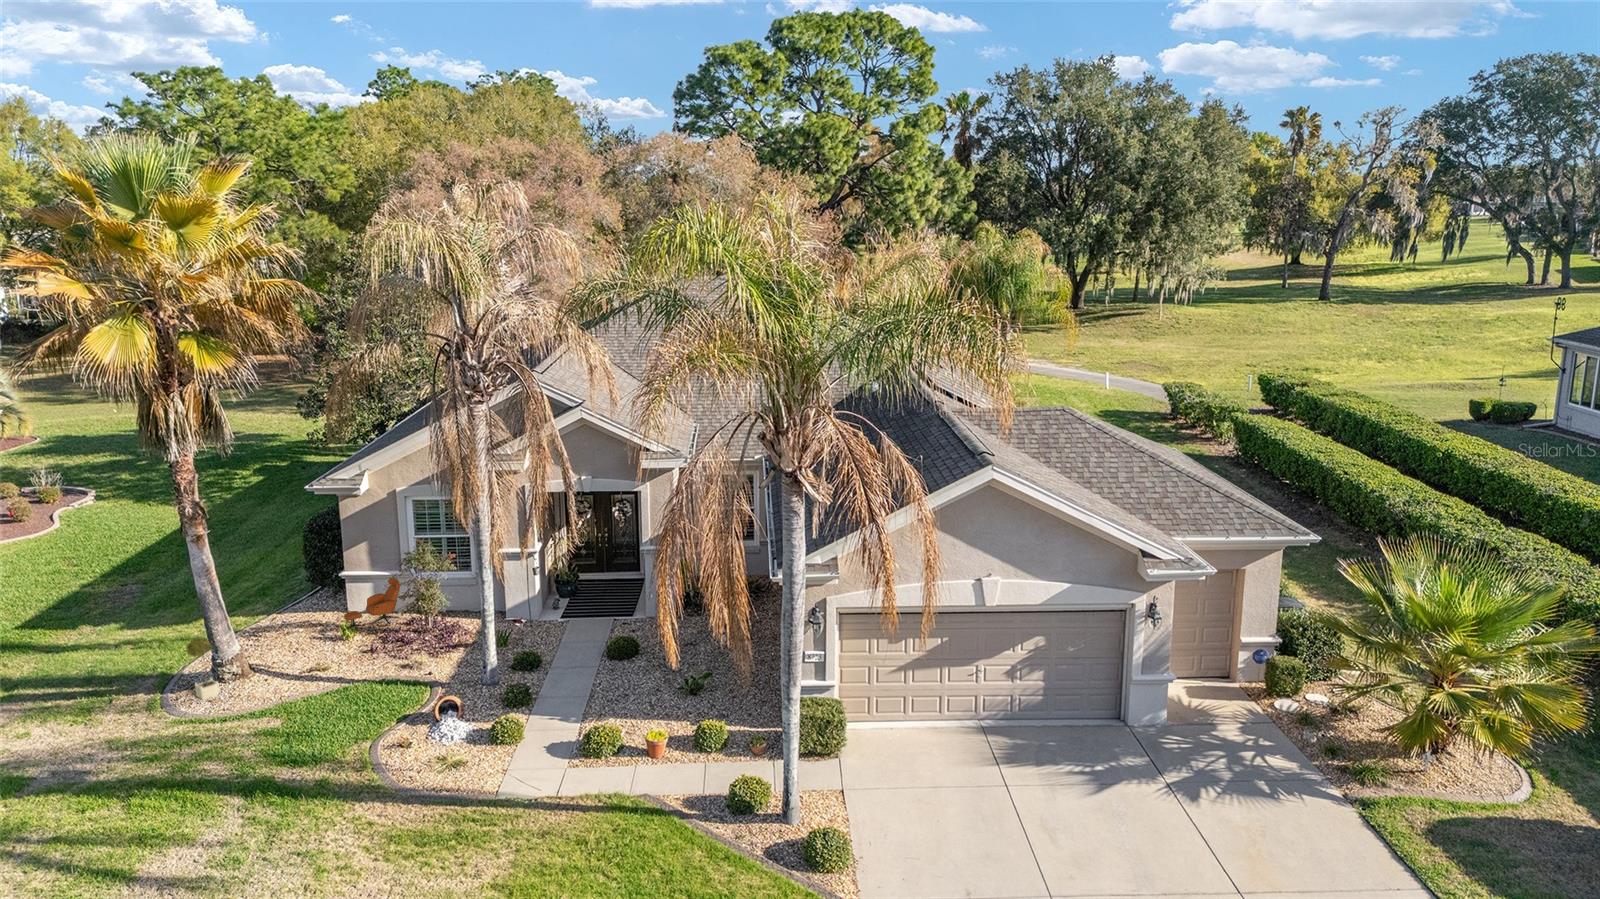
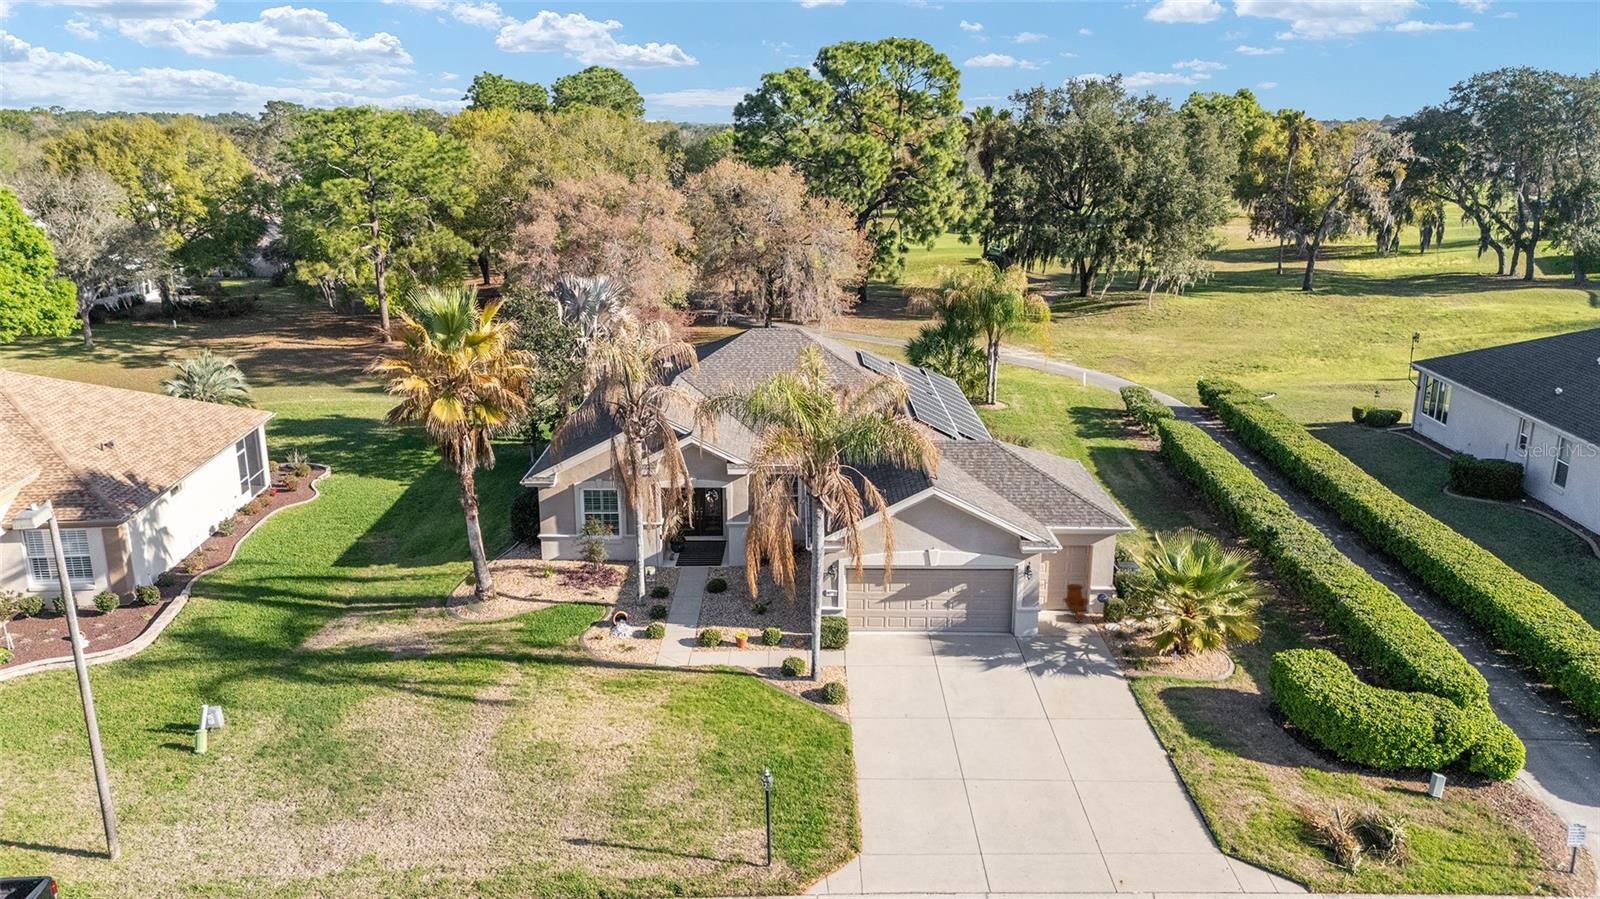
lounge chair: present [344,578,400,631] -> present [1063,584,1088,623]

